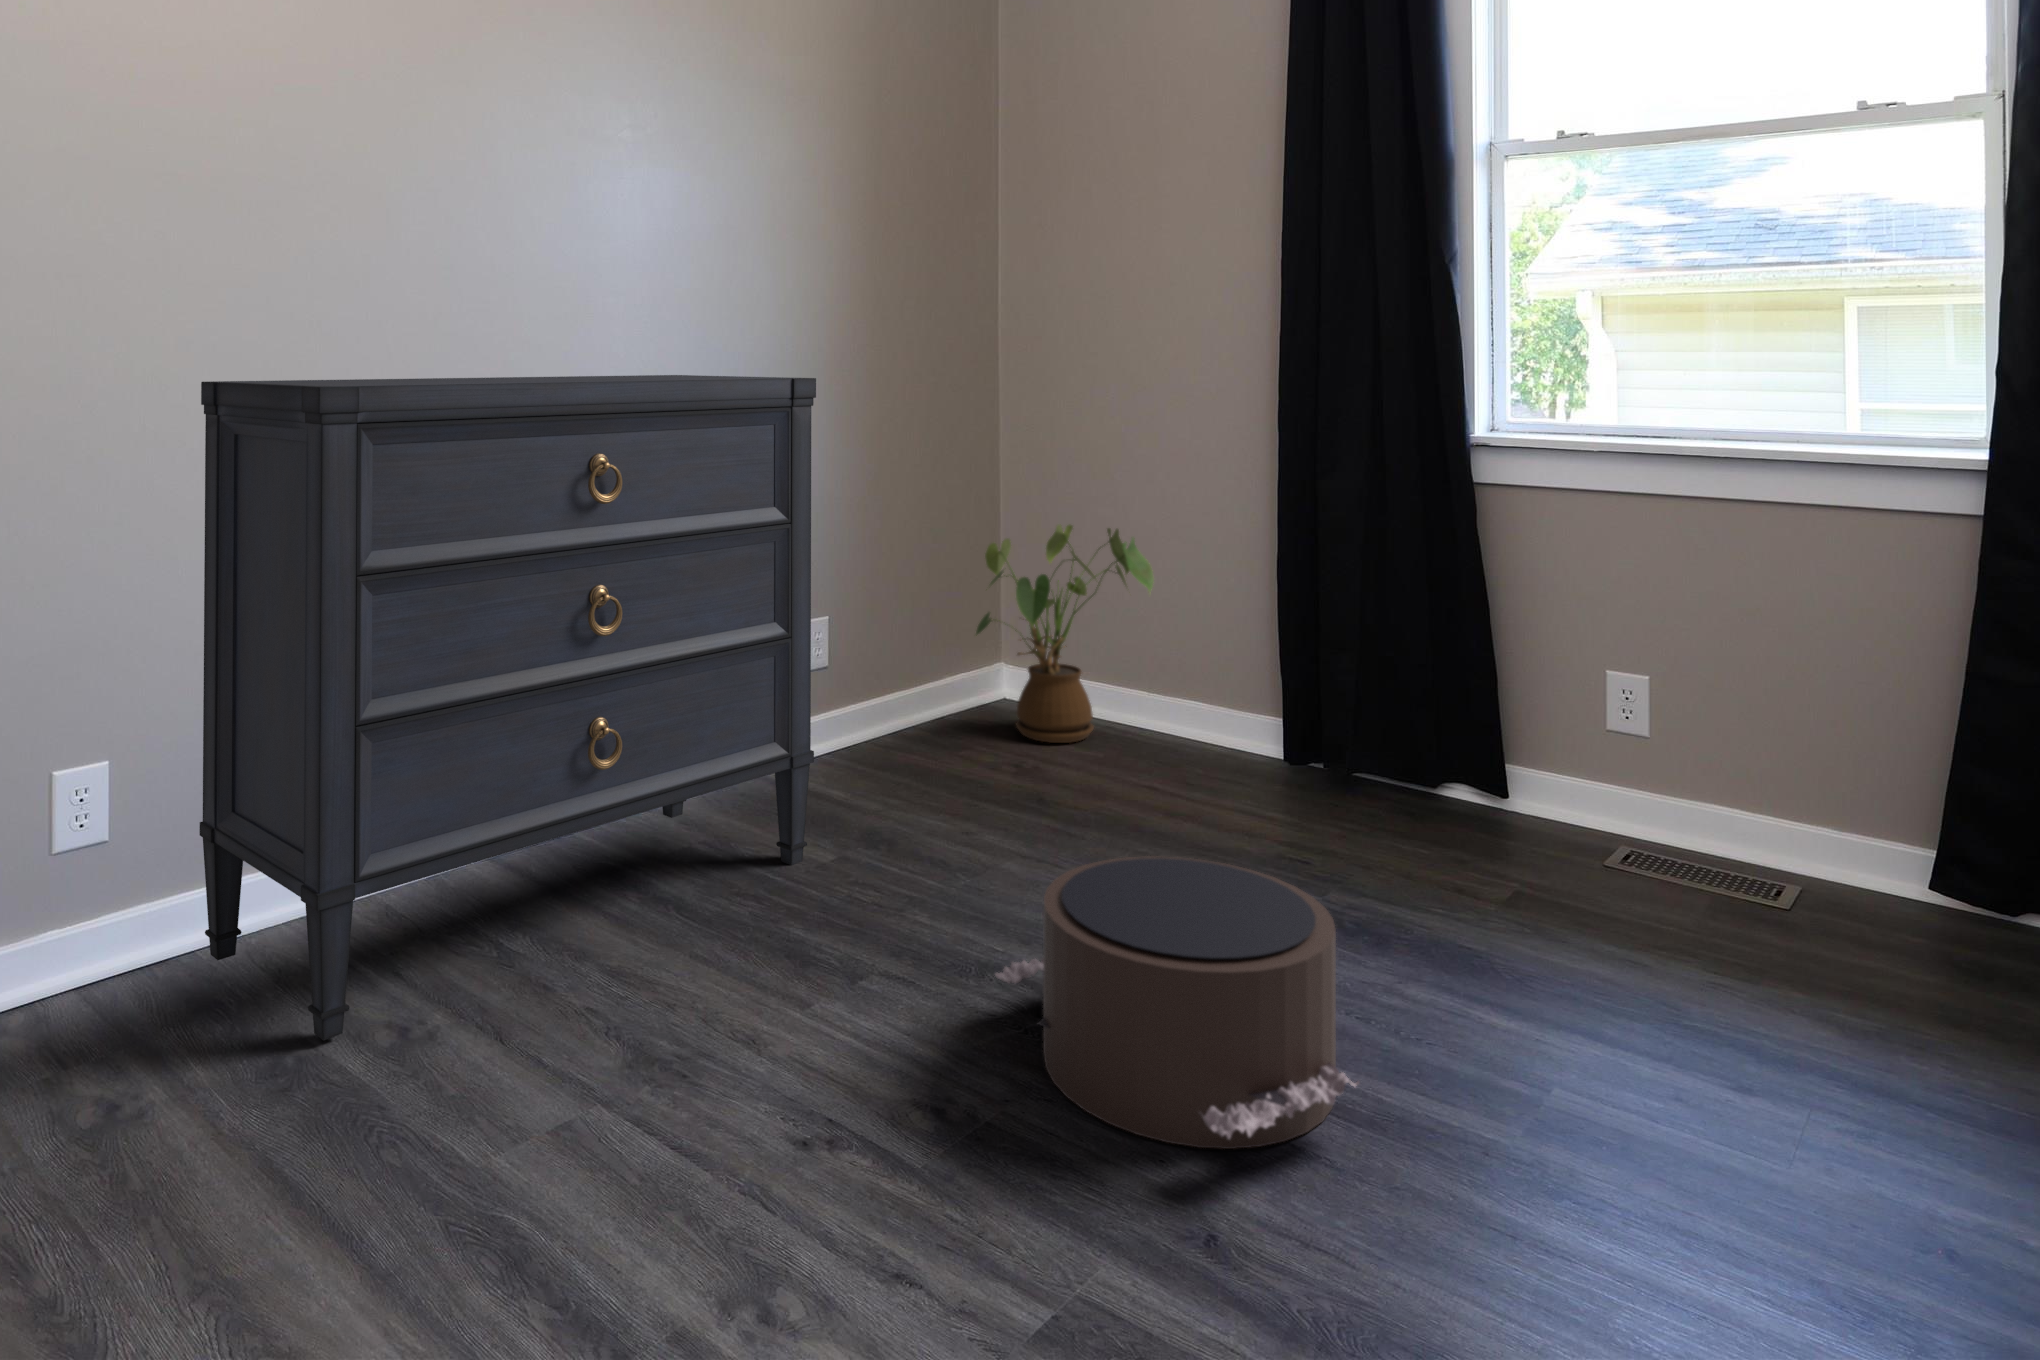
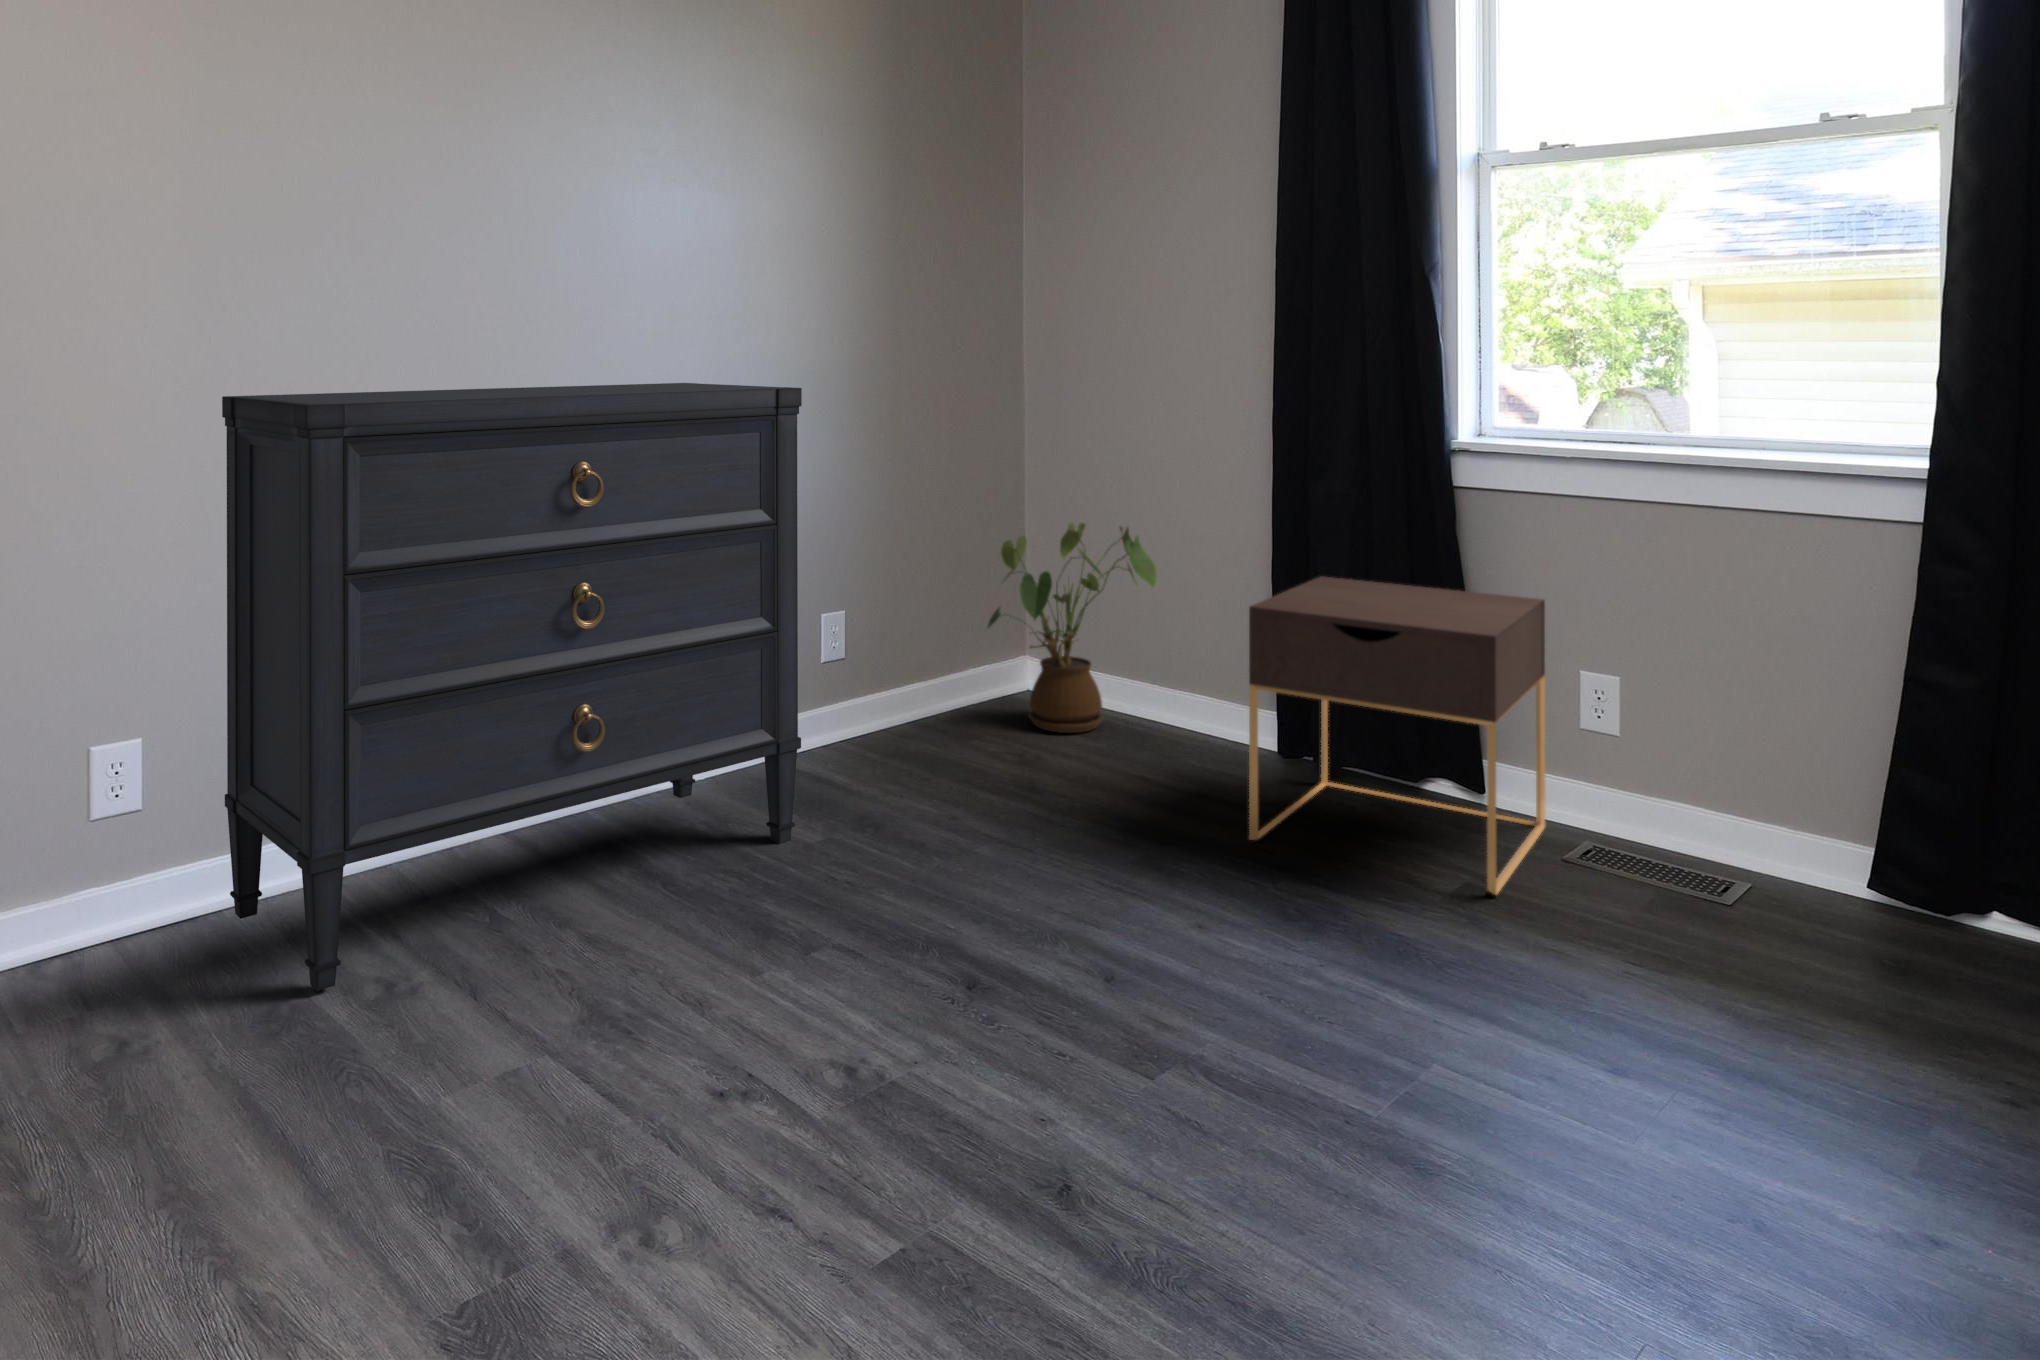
nightstand: none [1283,577,1577,905] -> present [1249,576,1545,895]
pouf: present [995,856,1359,1149] -> none [924,841,1230,1109]

